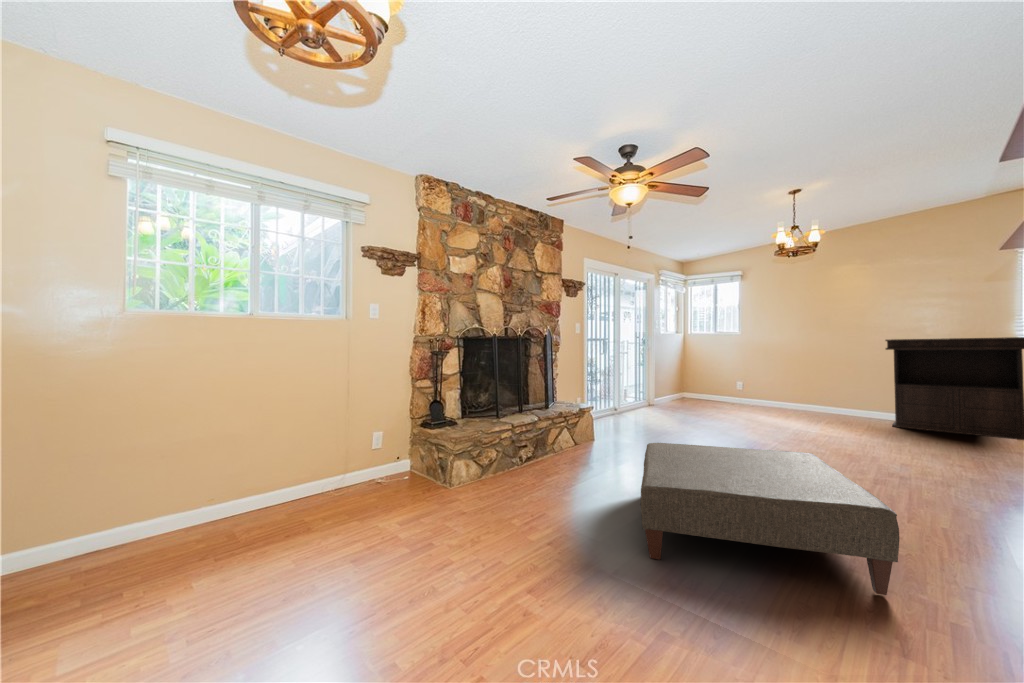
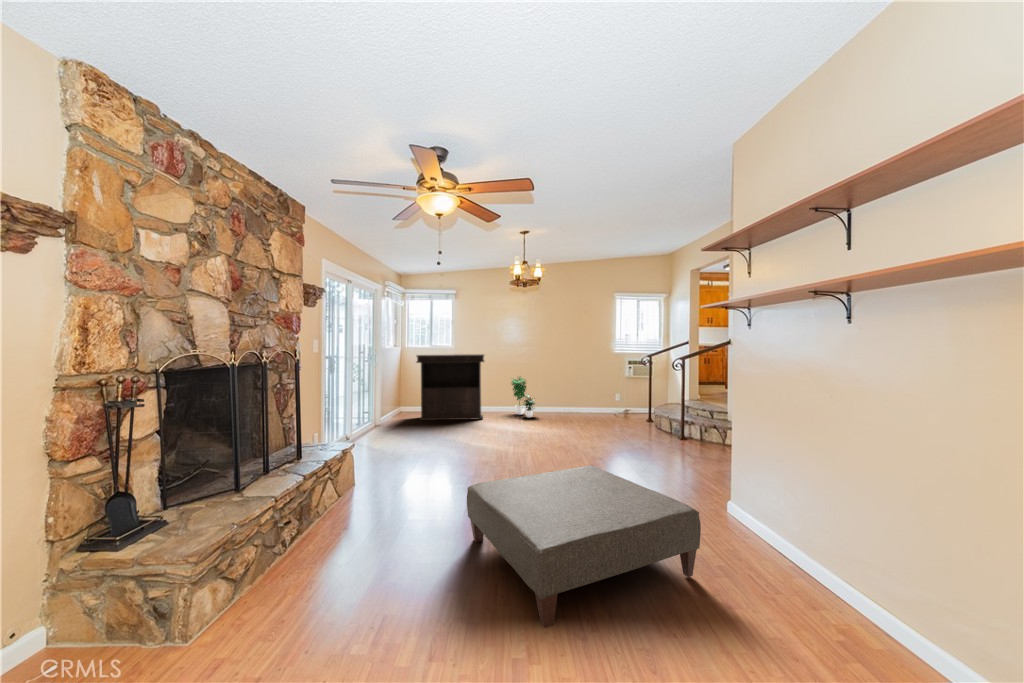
console table: present [886,337,1024,440] -> present [417,354,485,420]
potted plant: none [814,365,853,418] -> present [512,377,535,418]

